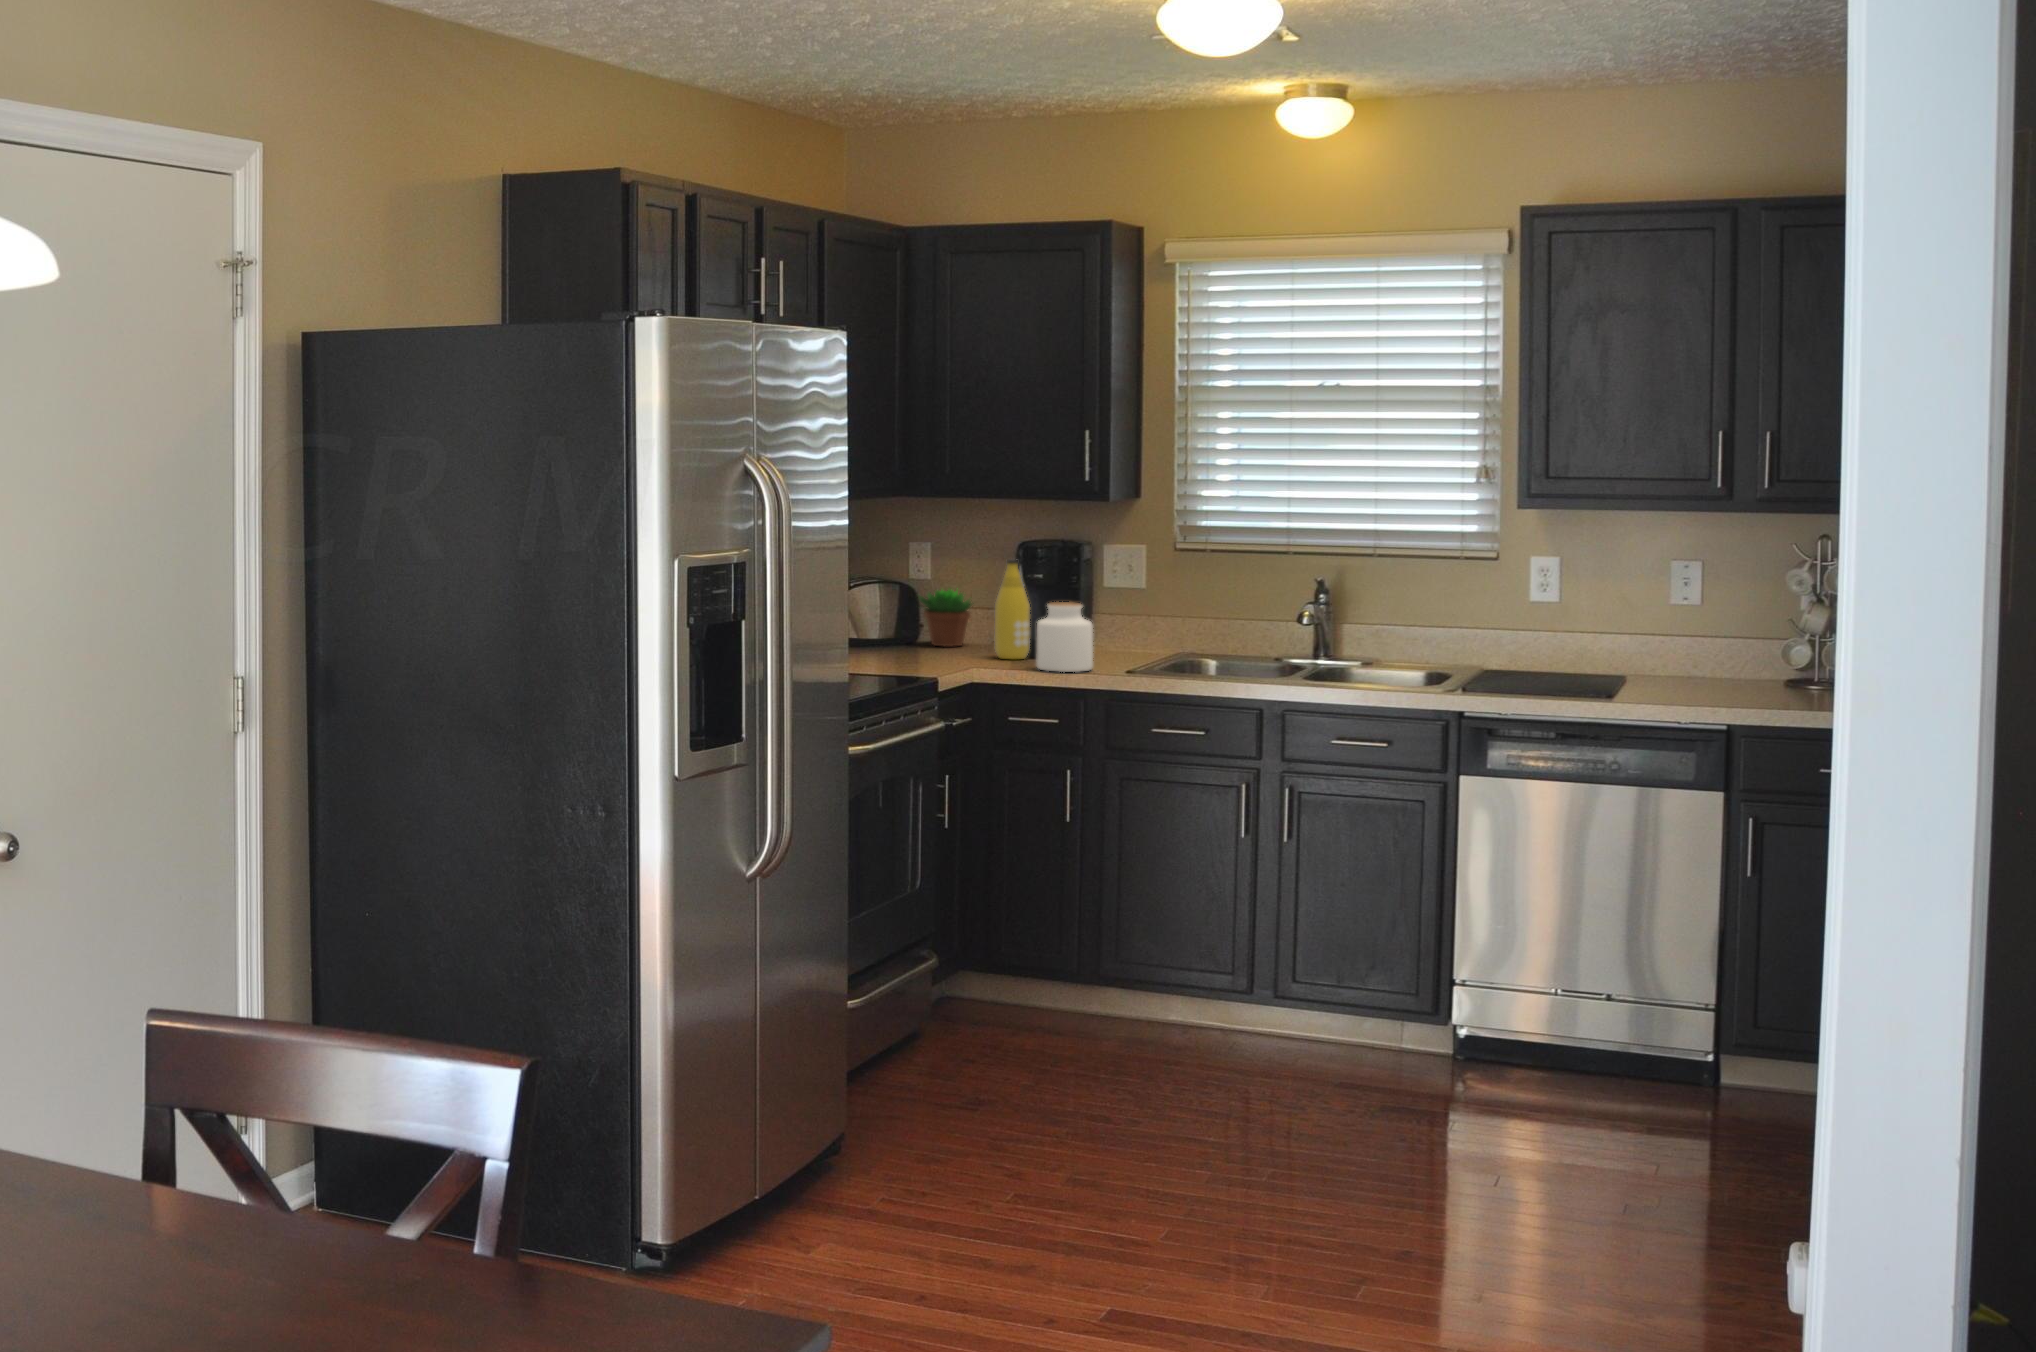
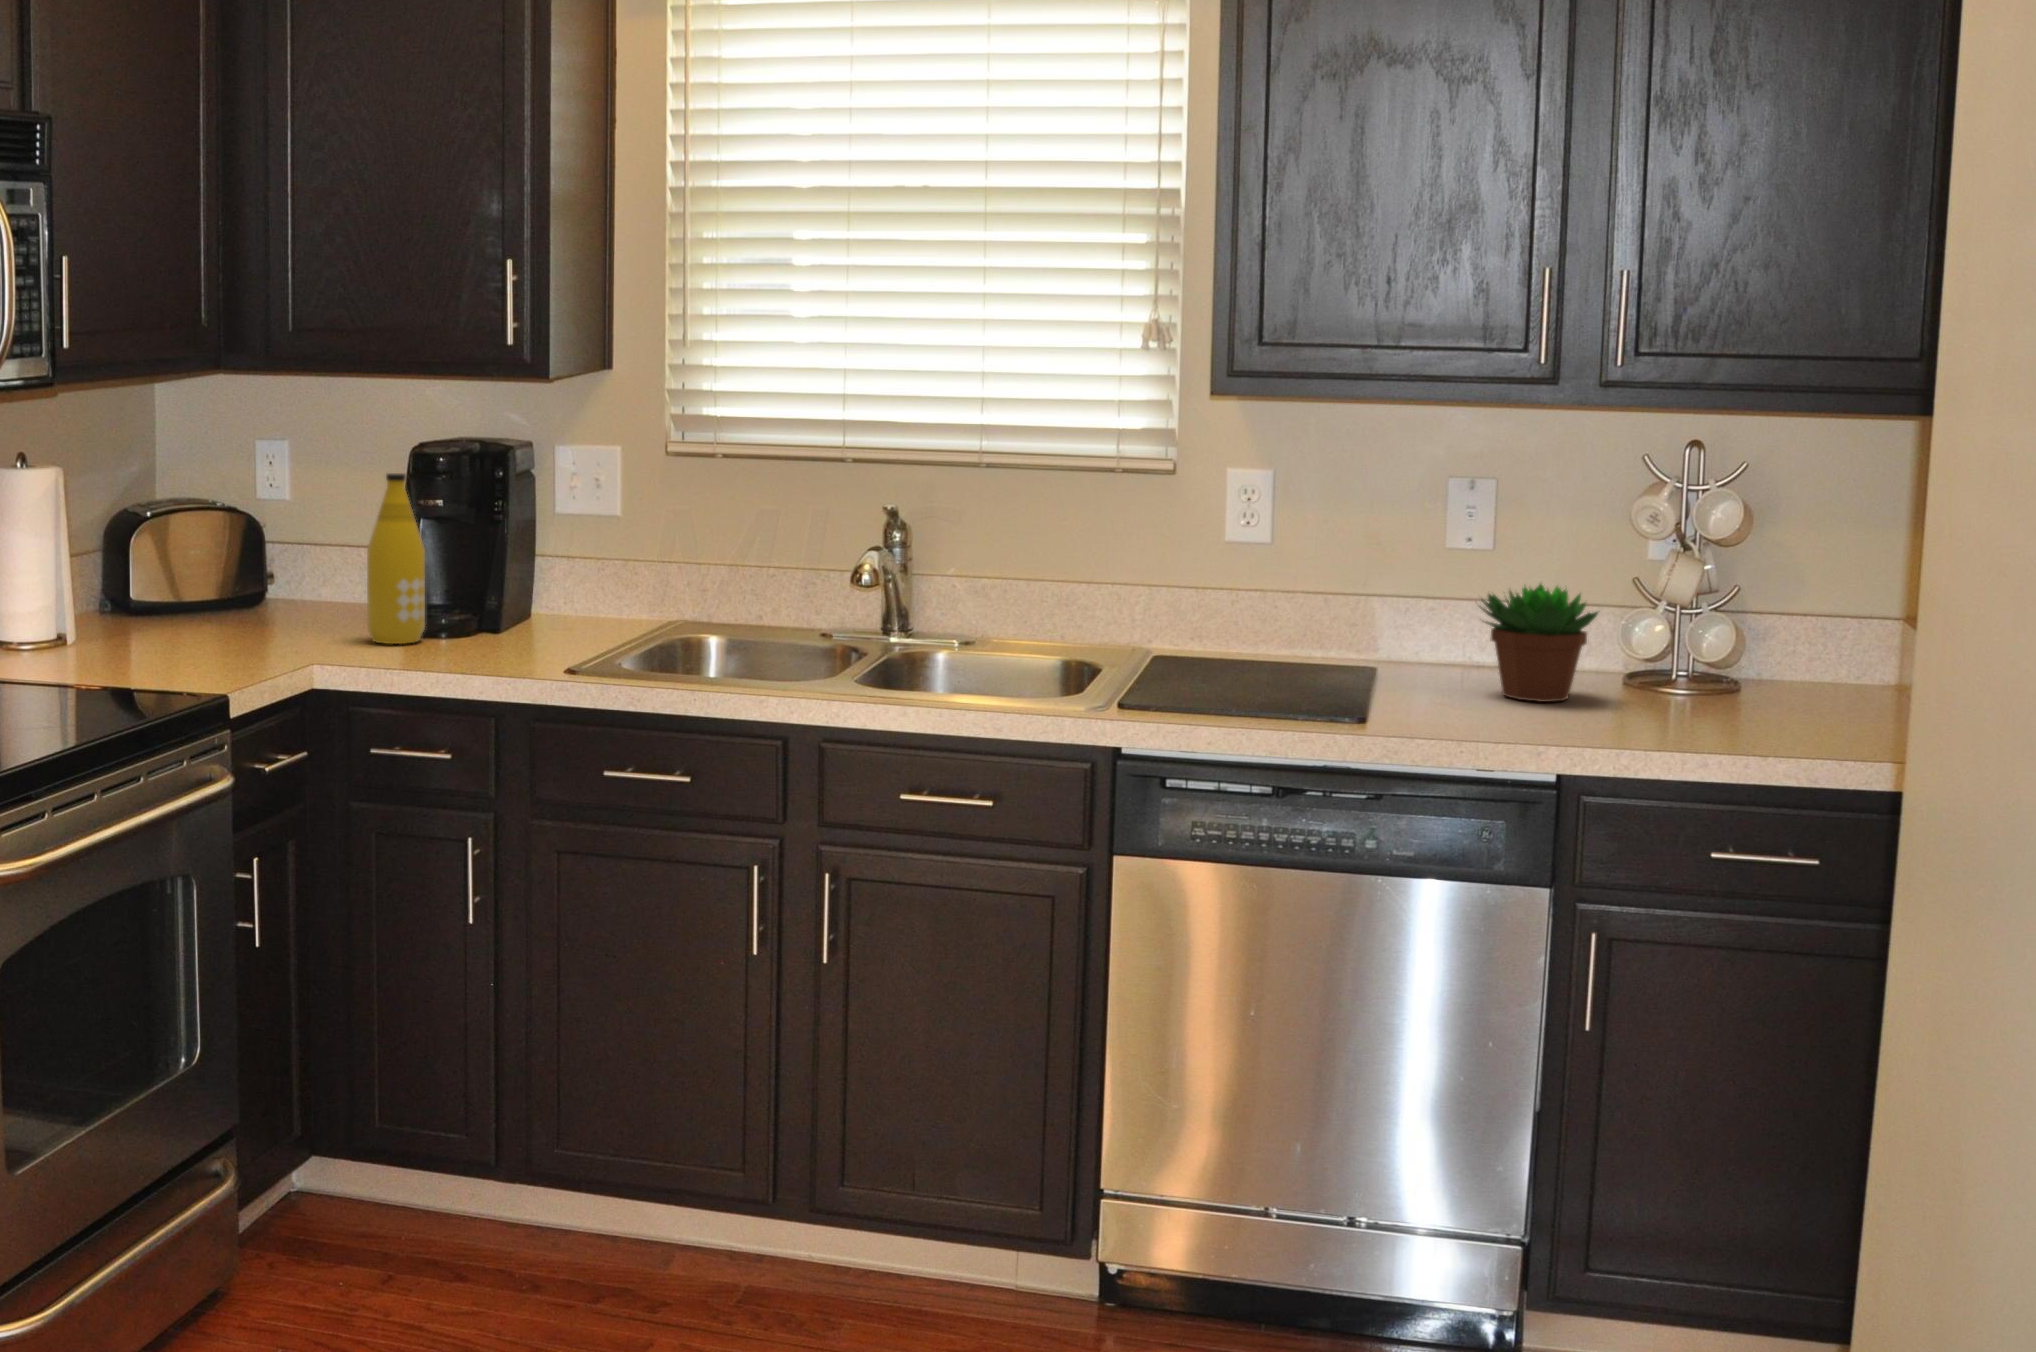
succulent plant: present [919,589,971,647] -> present [1481,584,1598,702]
jar: present [1036,602,1093,672] -> none [425,548,520,670]

